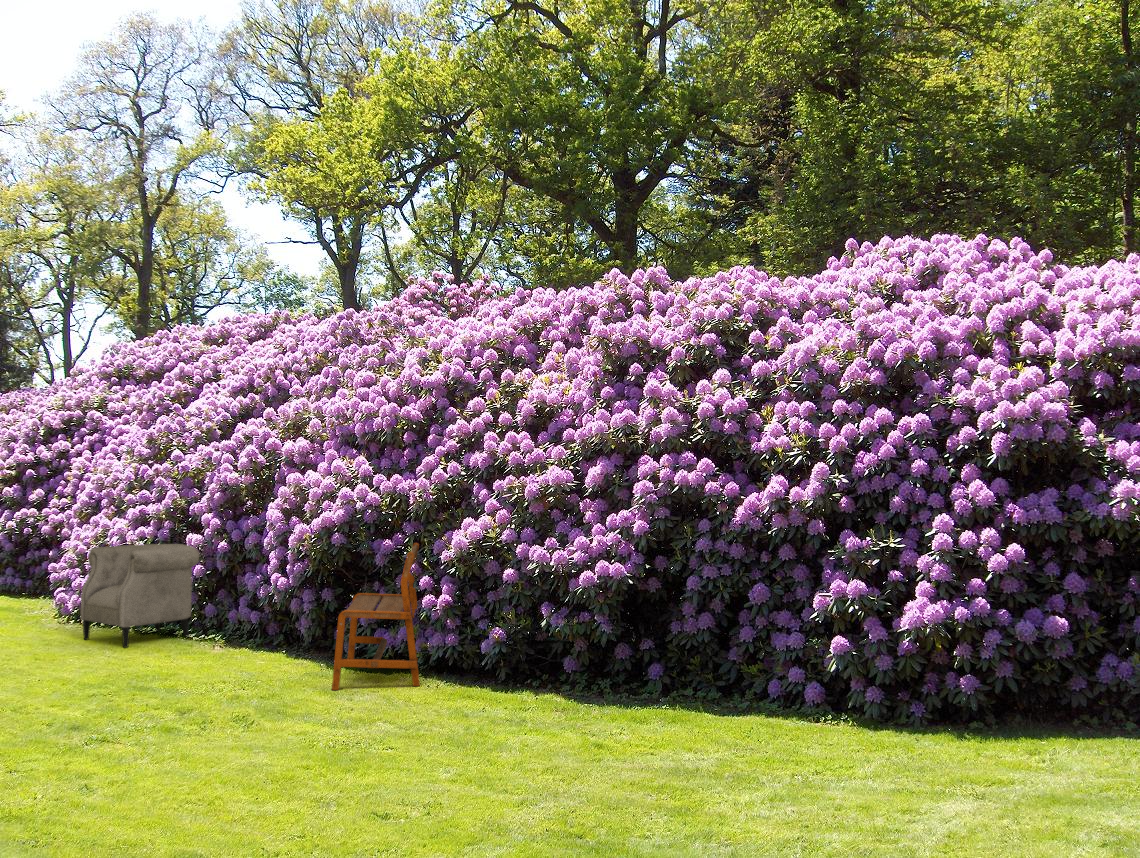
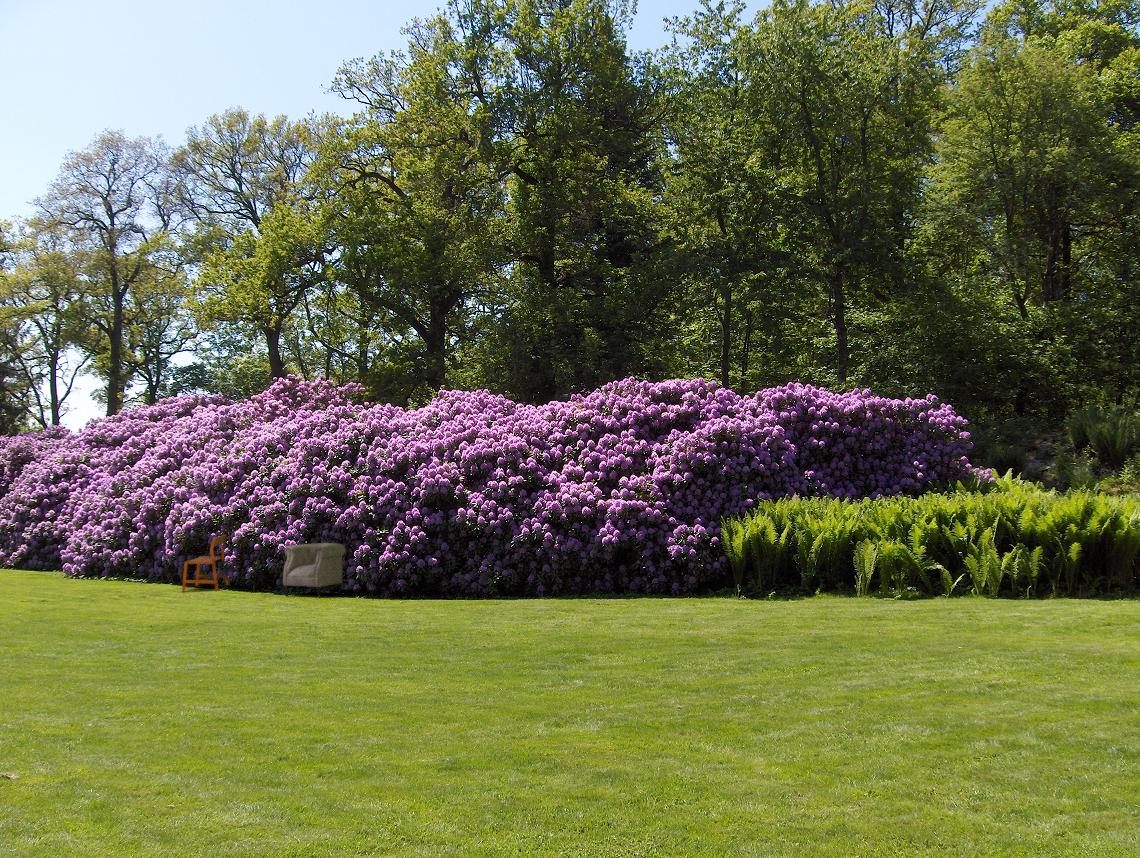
chair: present [80,544,199,648] -> present [283,543,345,598]

